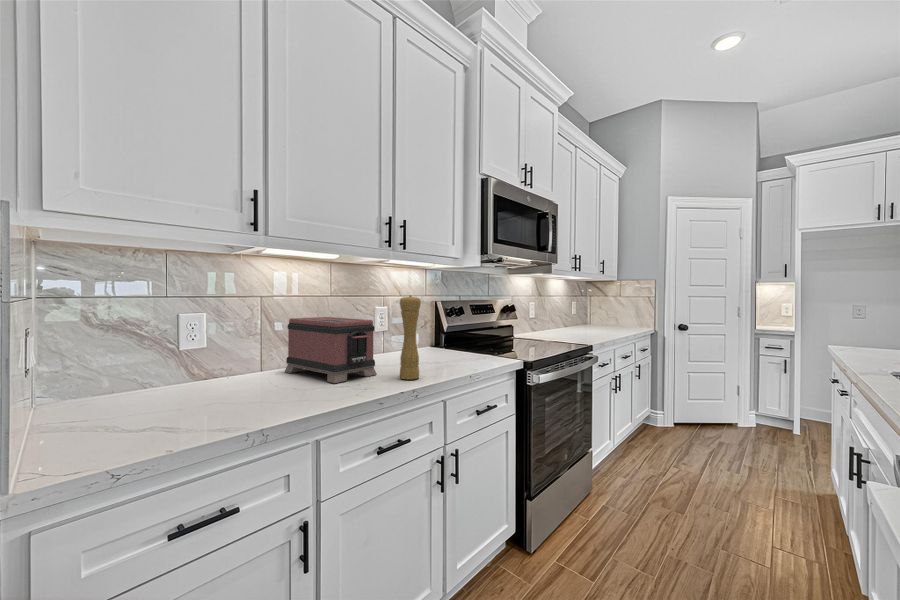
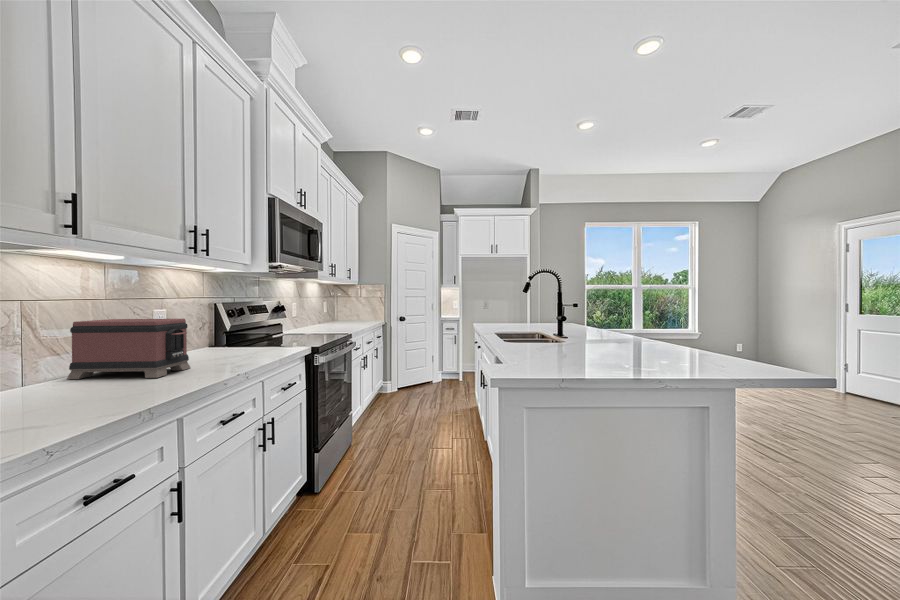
pepper mill: present [400,295,421,380] -> none [218,296,239,367]

